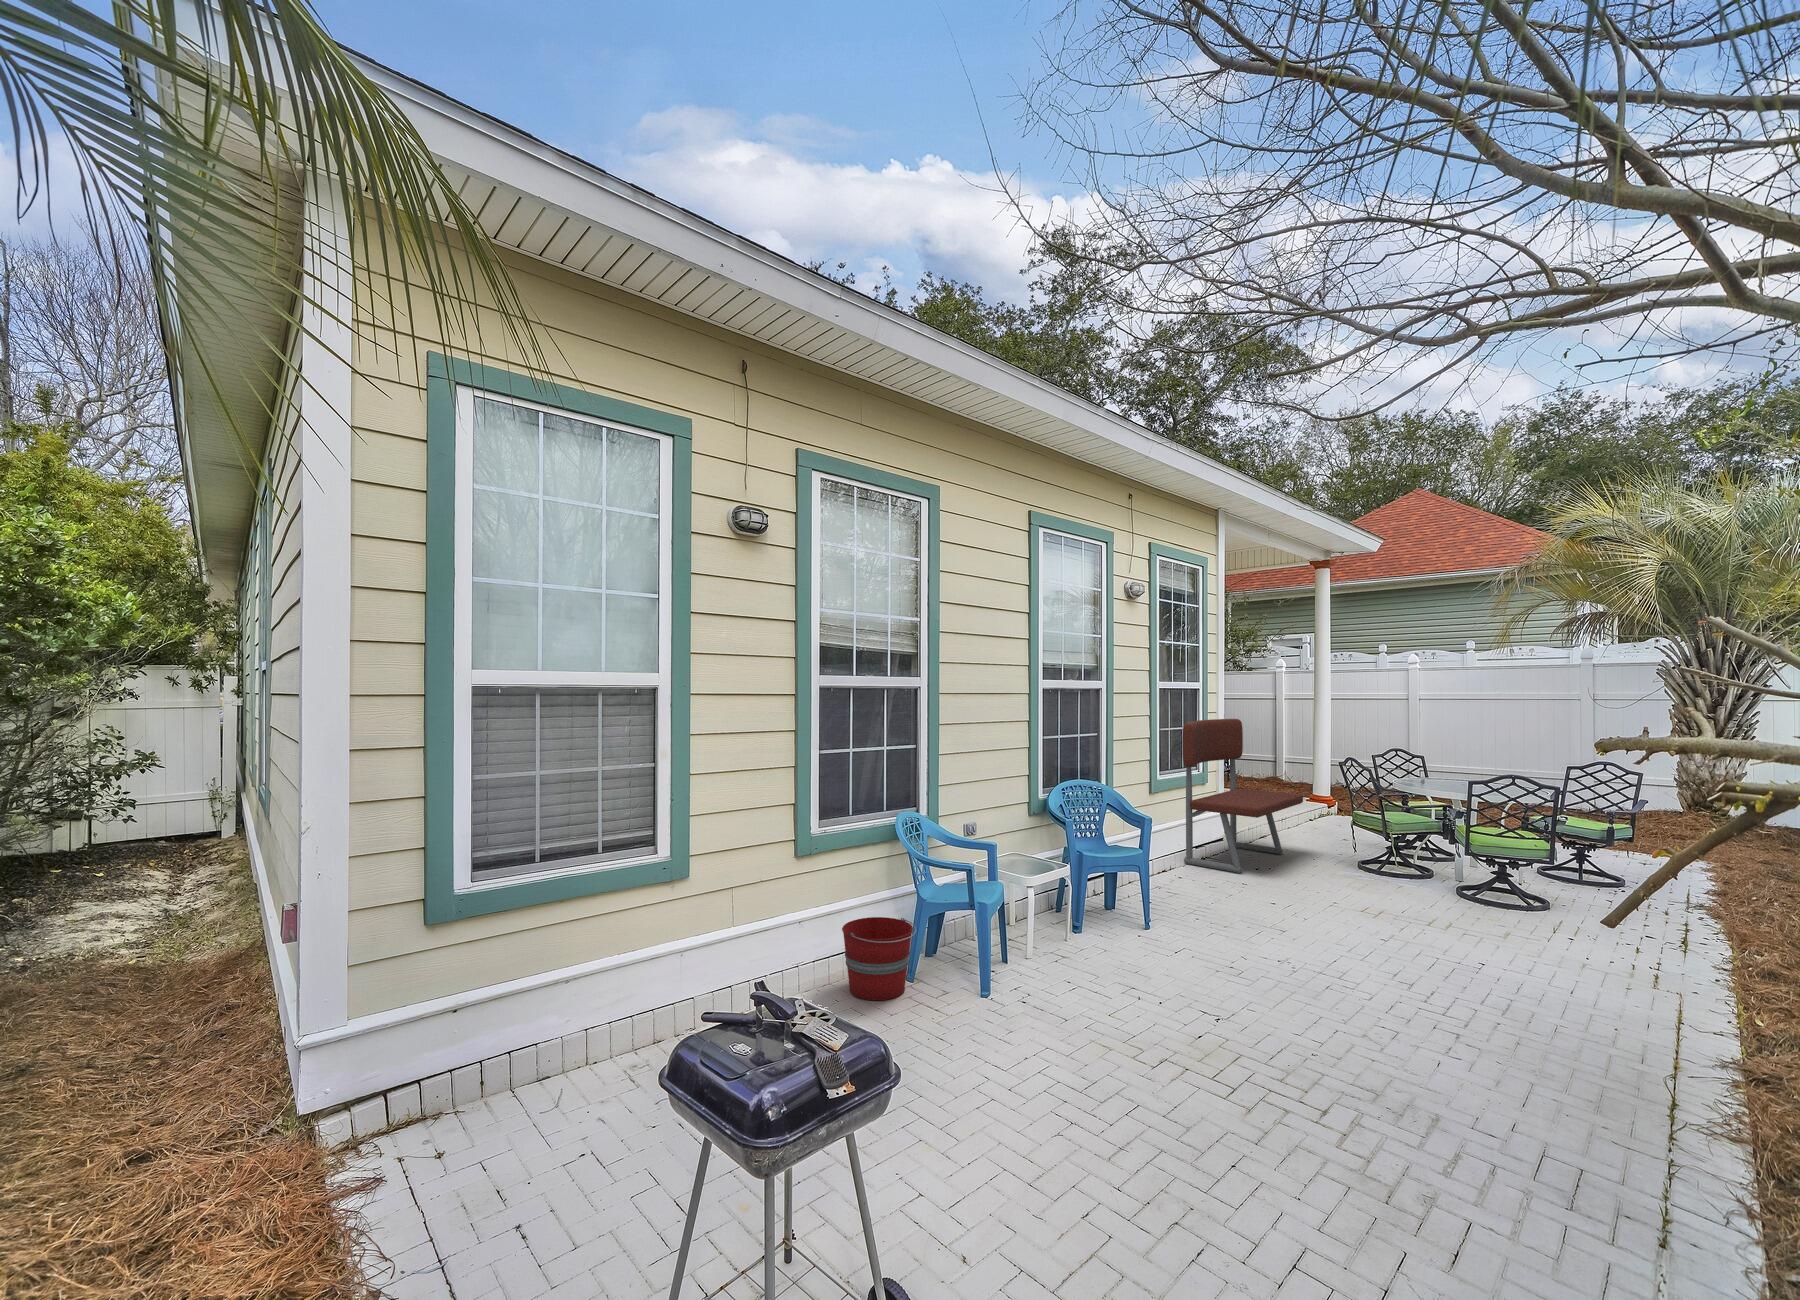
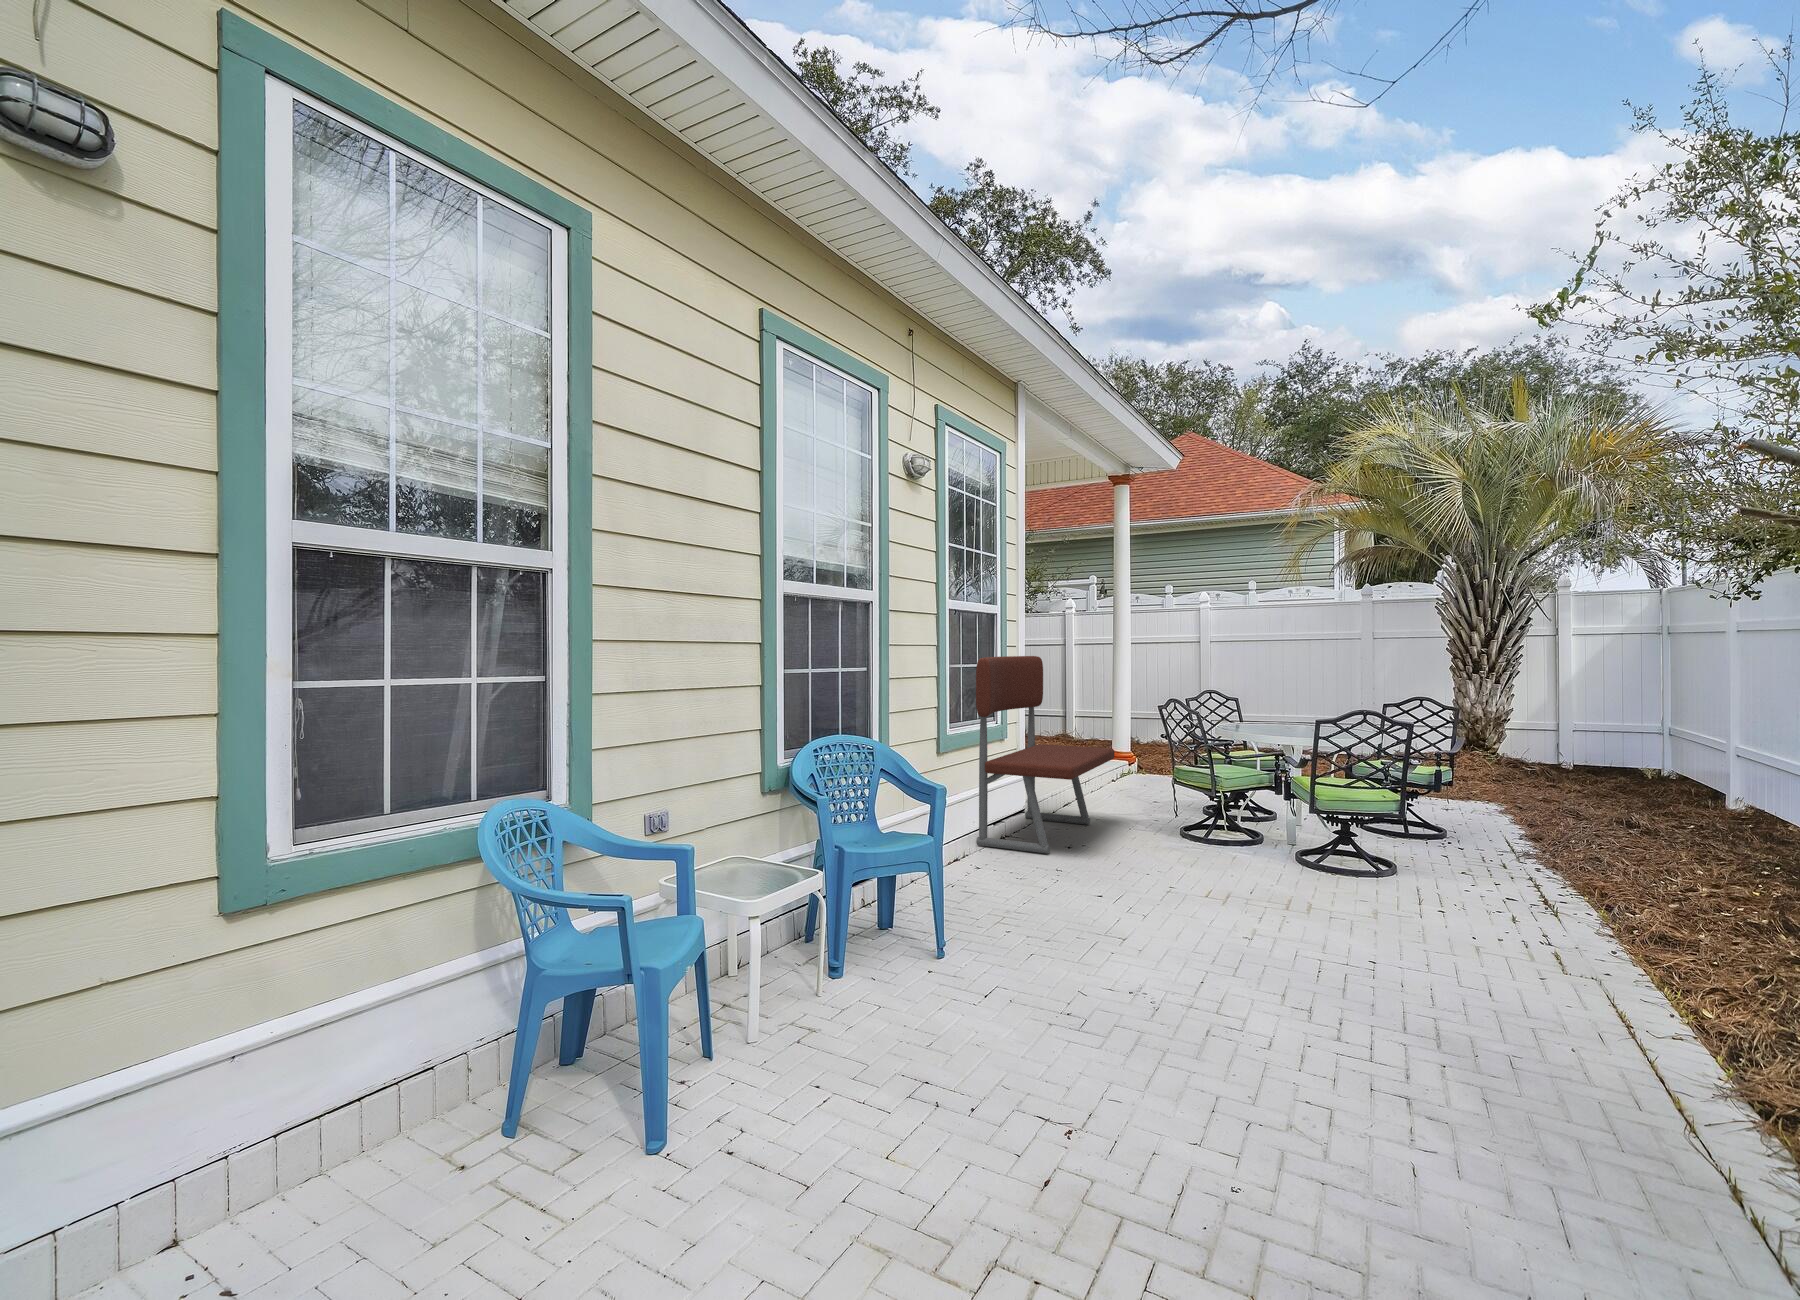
bucket: present [842,917,916,1000] -> none [346,1010,520,1204]

